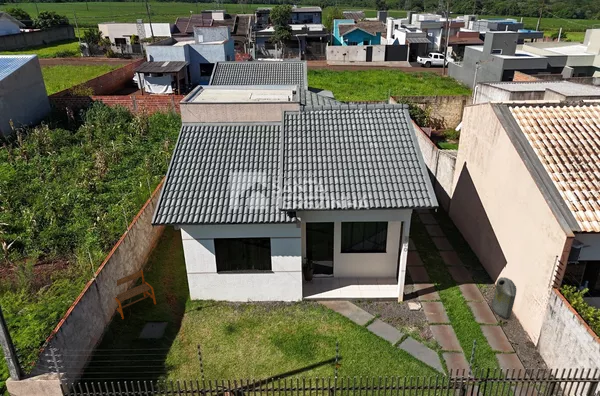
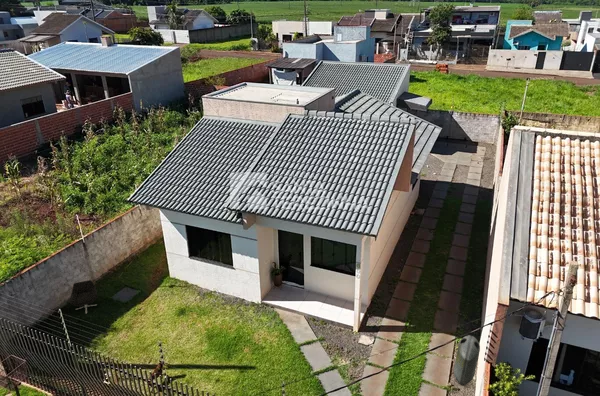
bench: present [113,270,156,319] -> none [109,242,145,280]
lounge chair: none [95,323,132,362] -> present [70,280,97,313]

